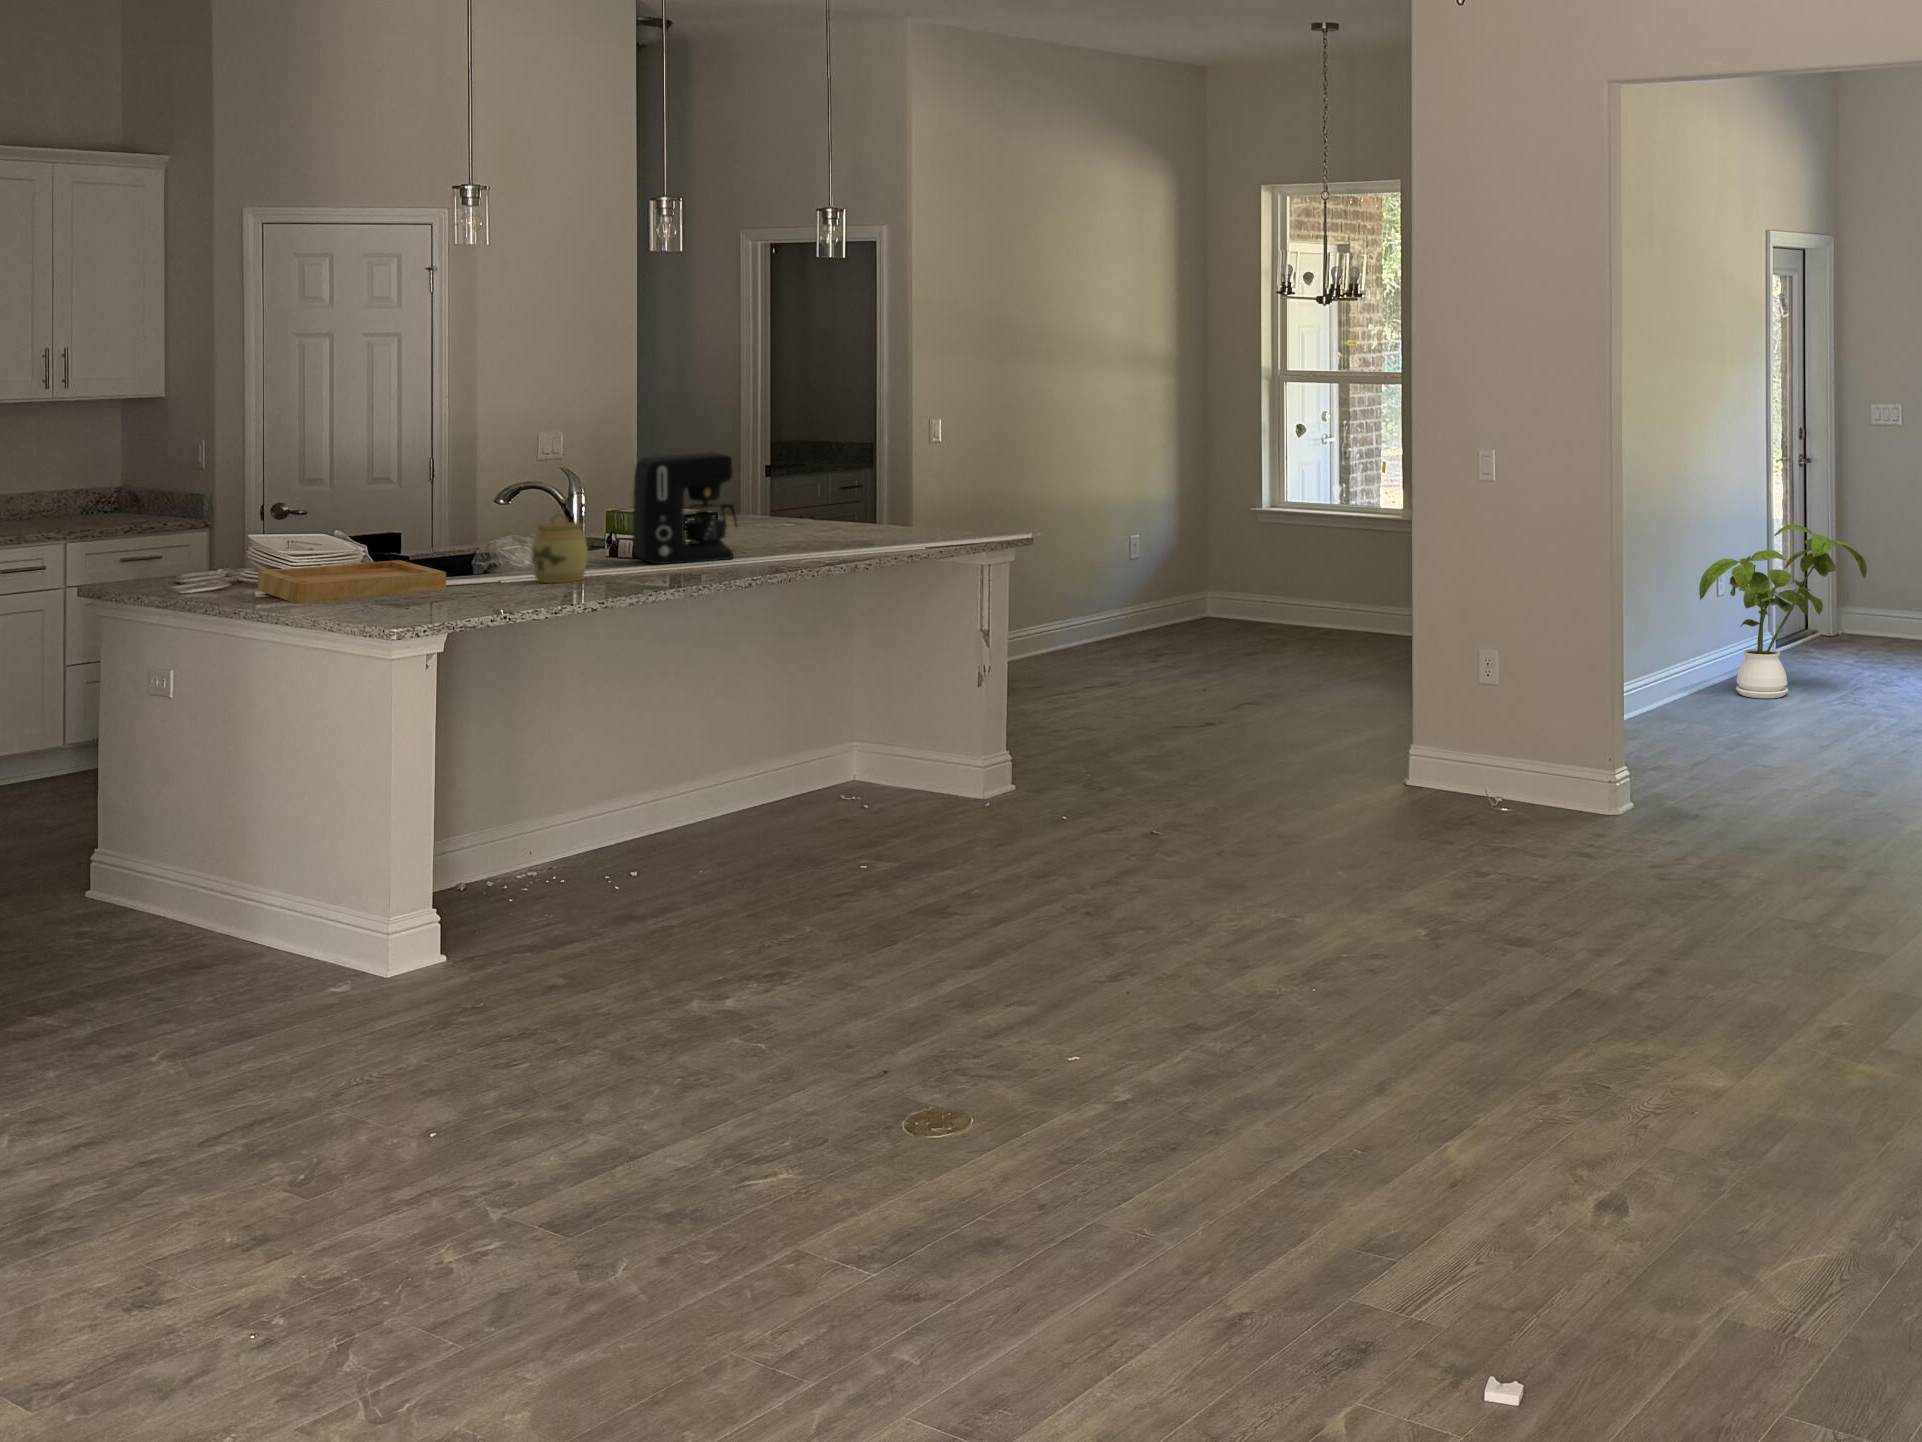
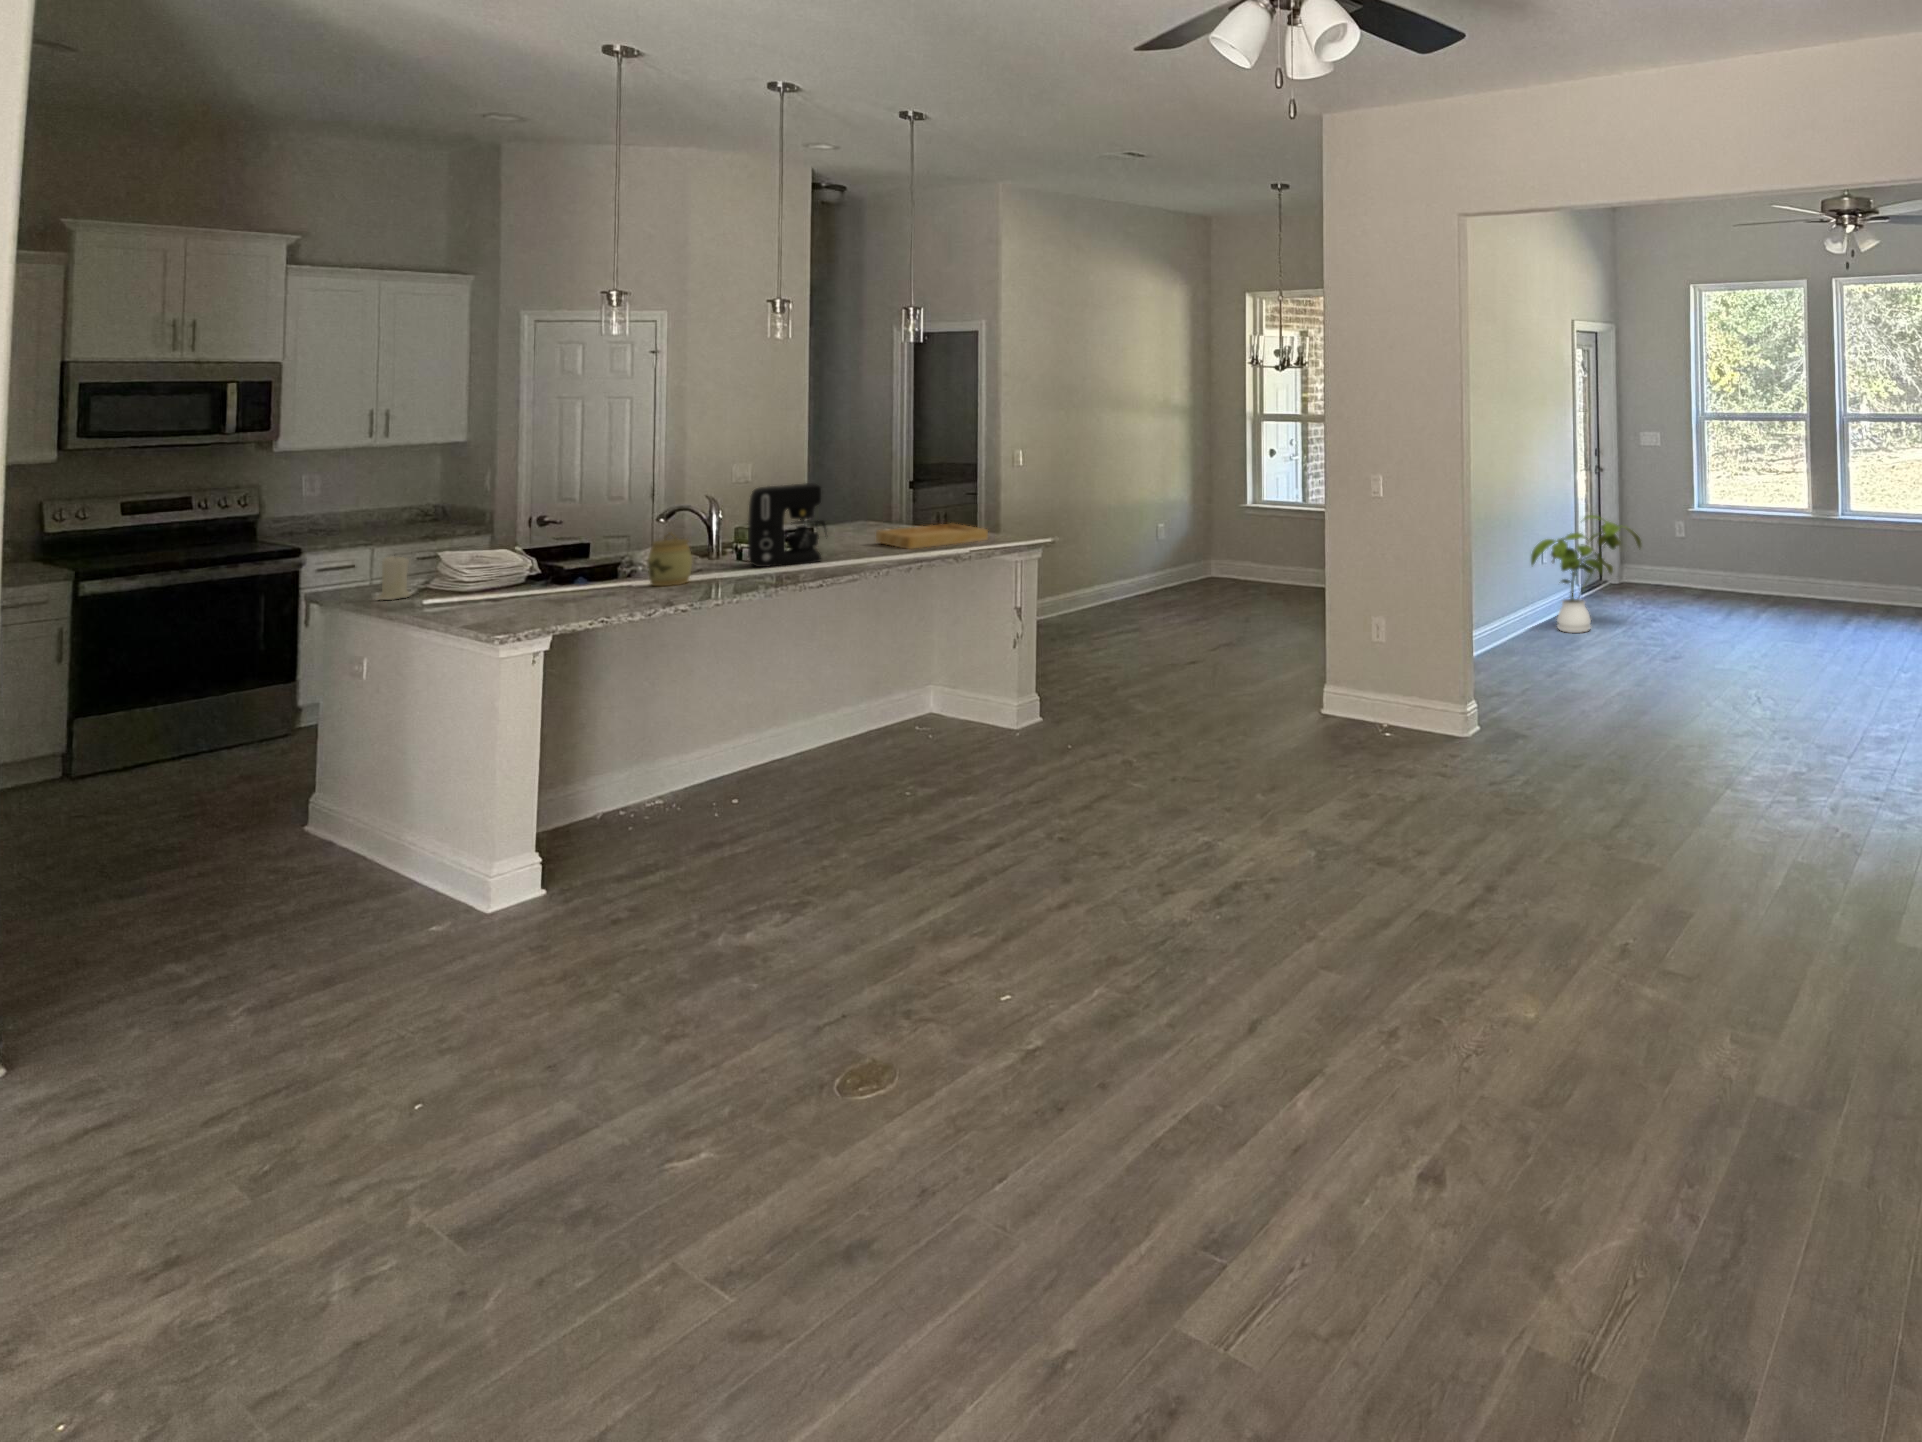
candle: none [188,535,229,594] -> present [376,556,410,600]
tray: present [258,560,446,604] -> present [876,524,988,549]

